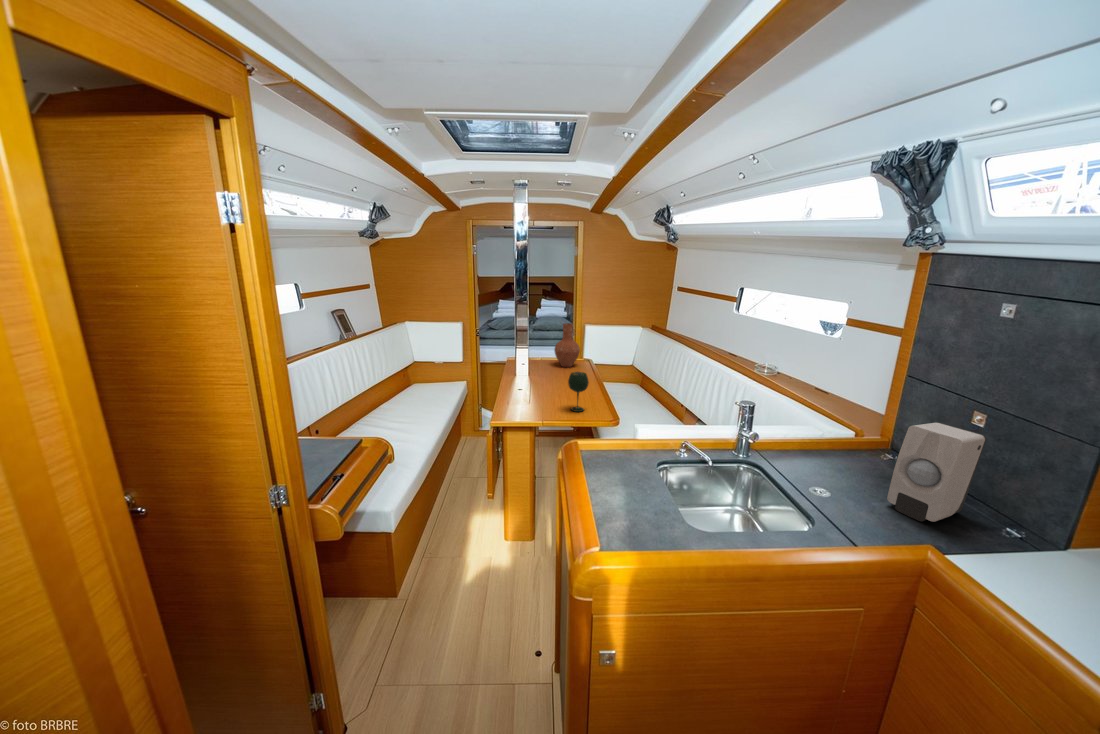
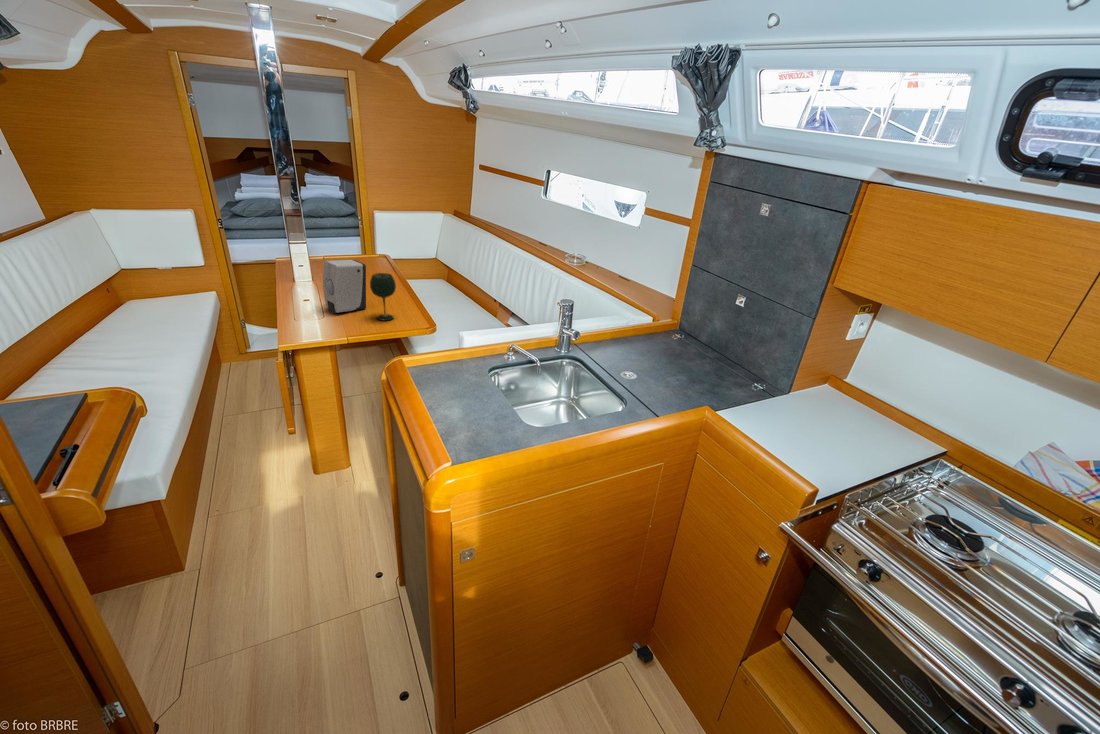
vase: present [555,323,580,367] -> none [340,209,374,266]
soap dispenser: present [887,423,986,522] -> present [323,260,366,314]

